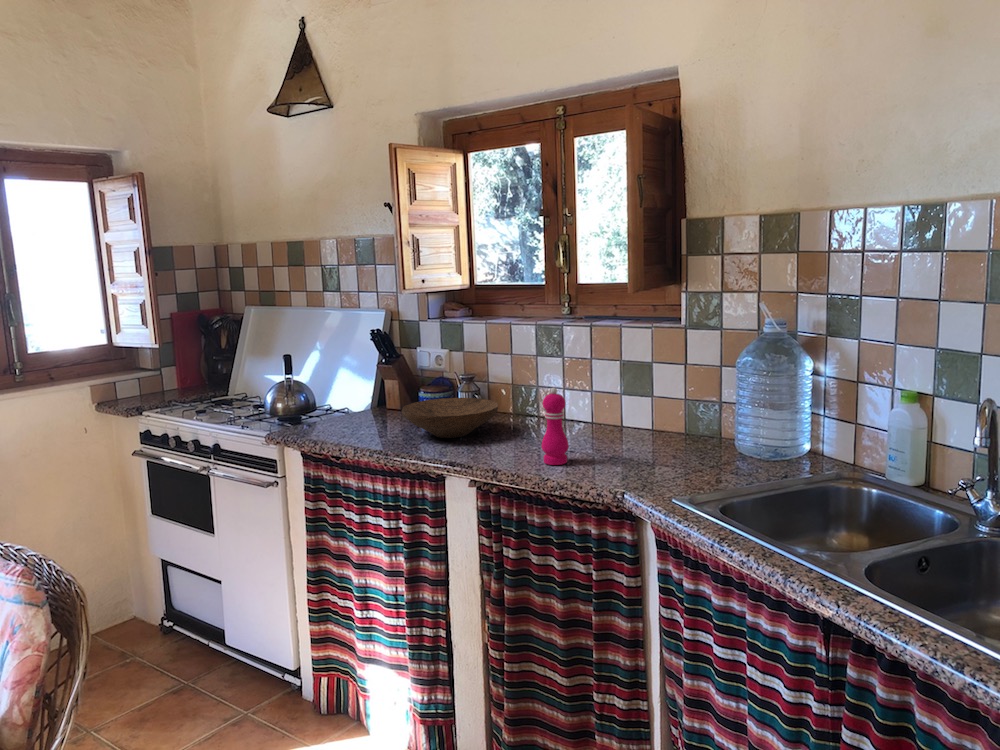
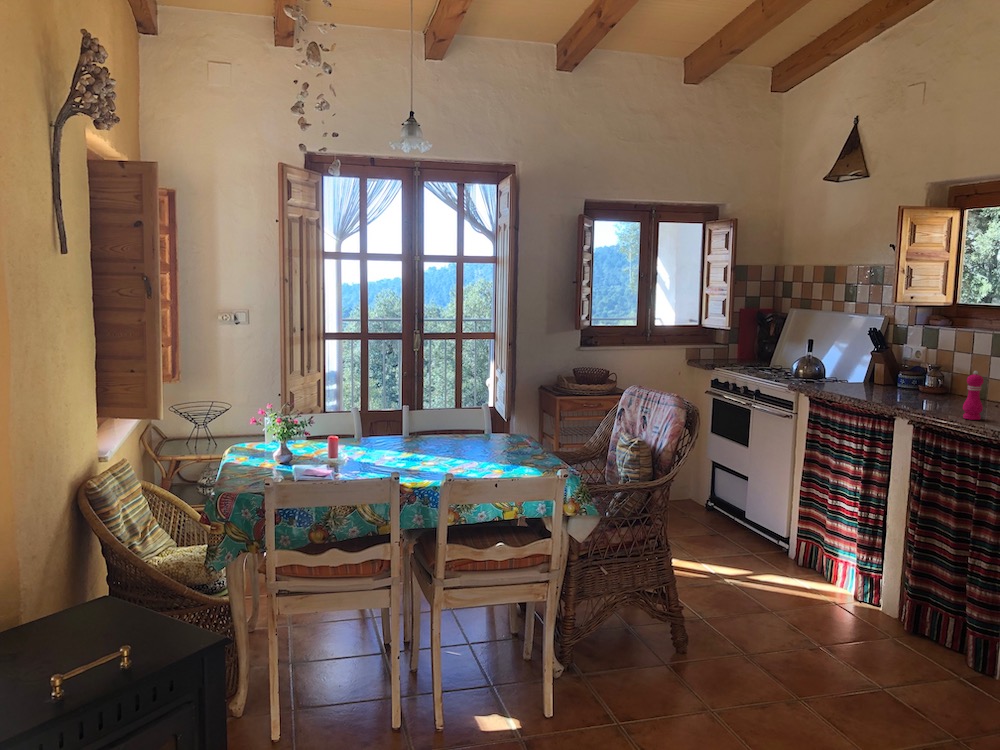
wooden bowl: present [402,398,498,438] -> none [878,377,950,401]

